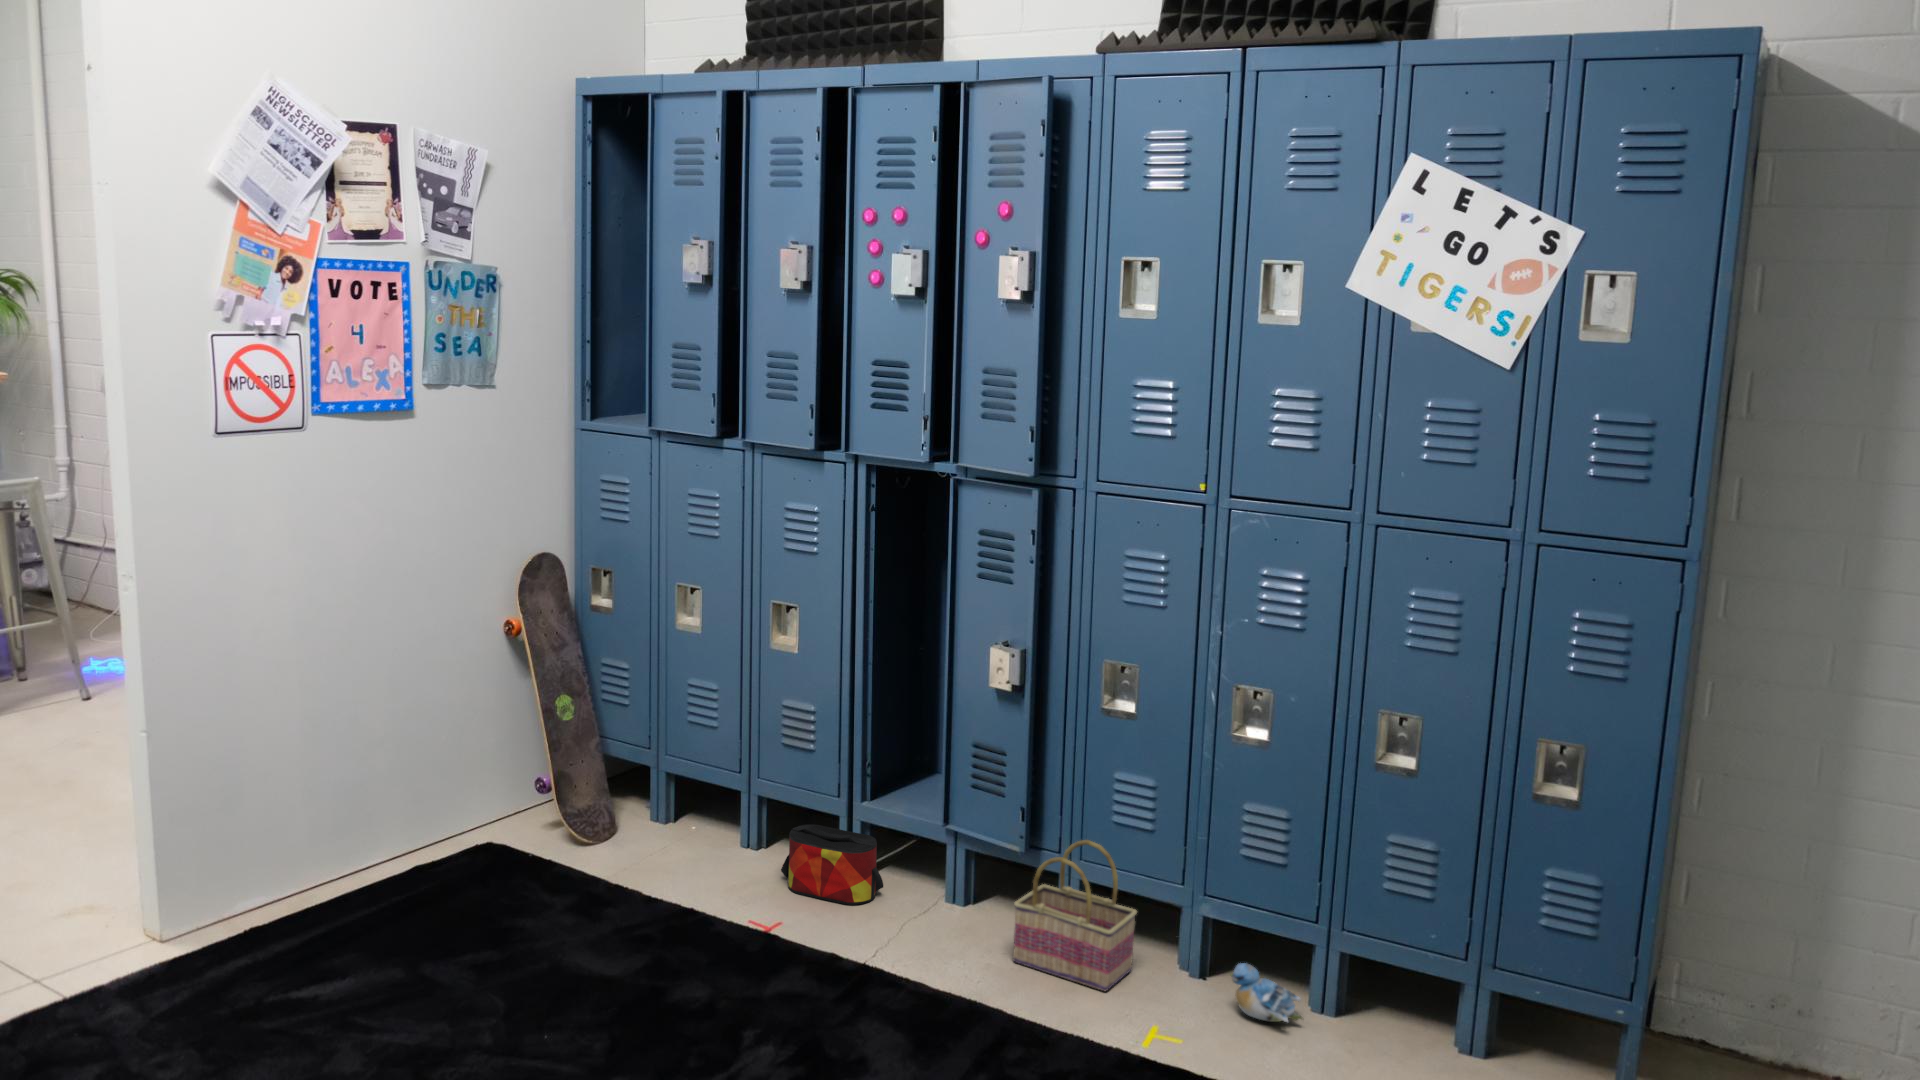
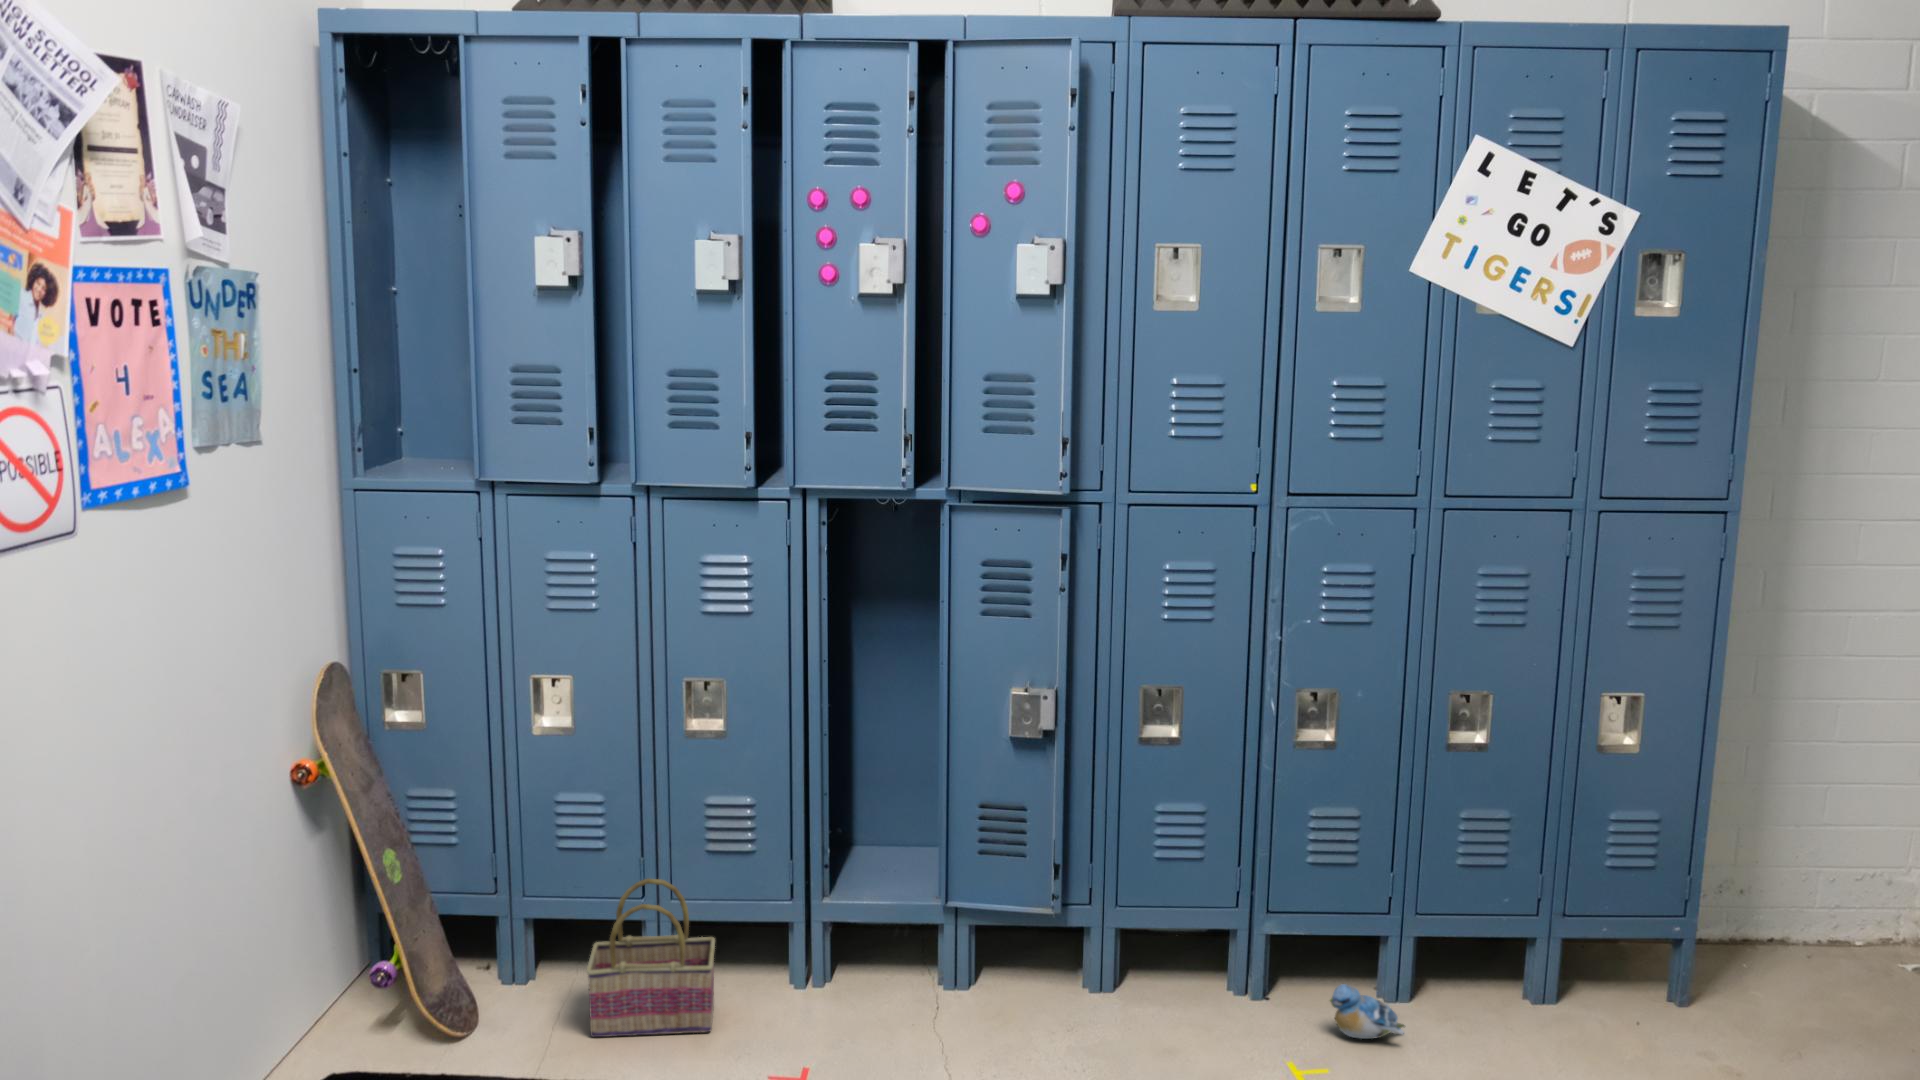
bag: present [781,825,883,905] -> none [745,942,881,1033]
basket: present [1013,840,1137,991] -> present [586,878,715,1037]

